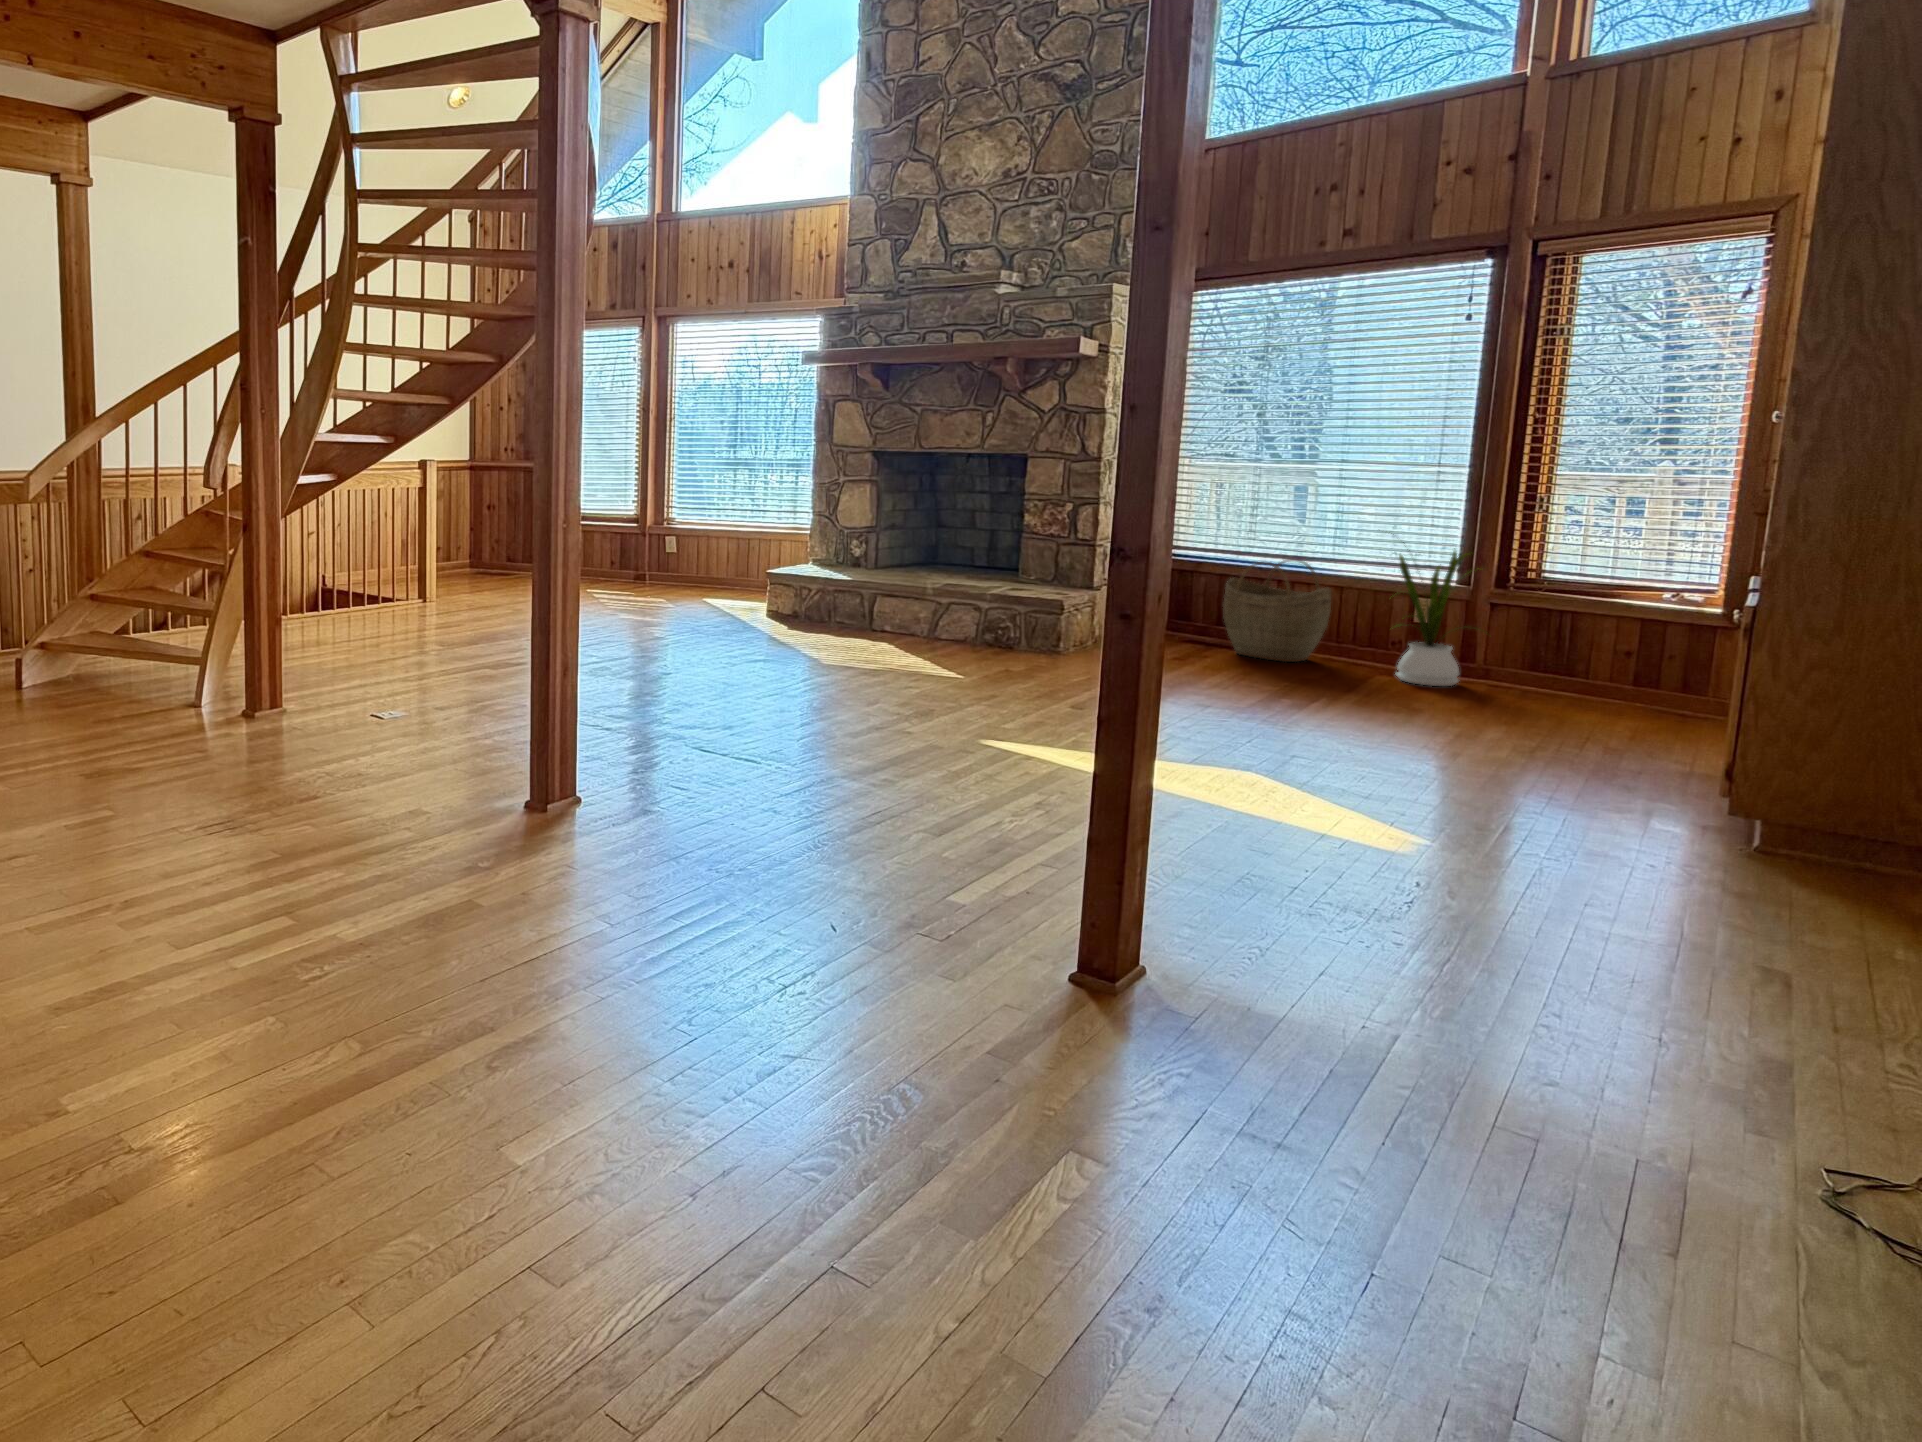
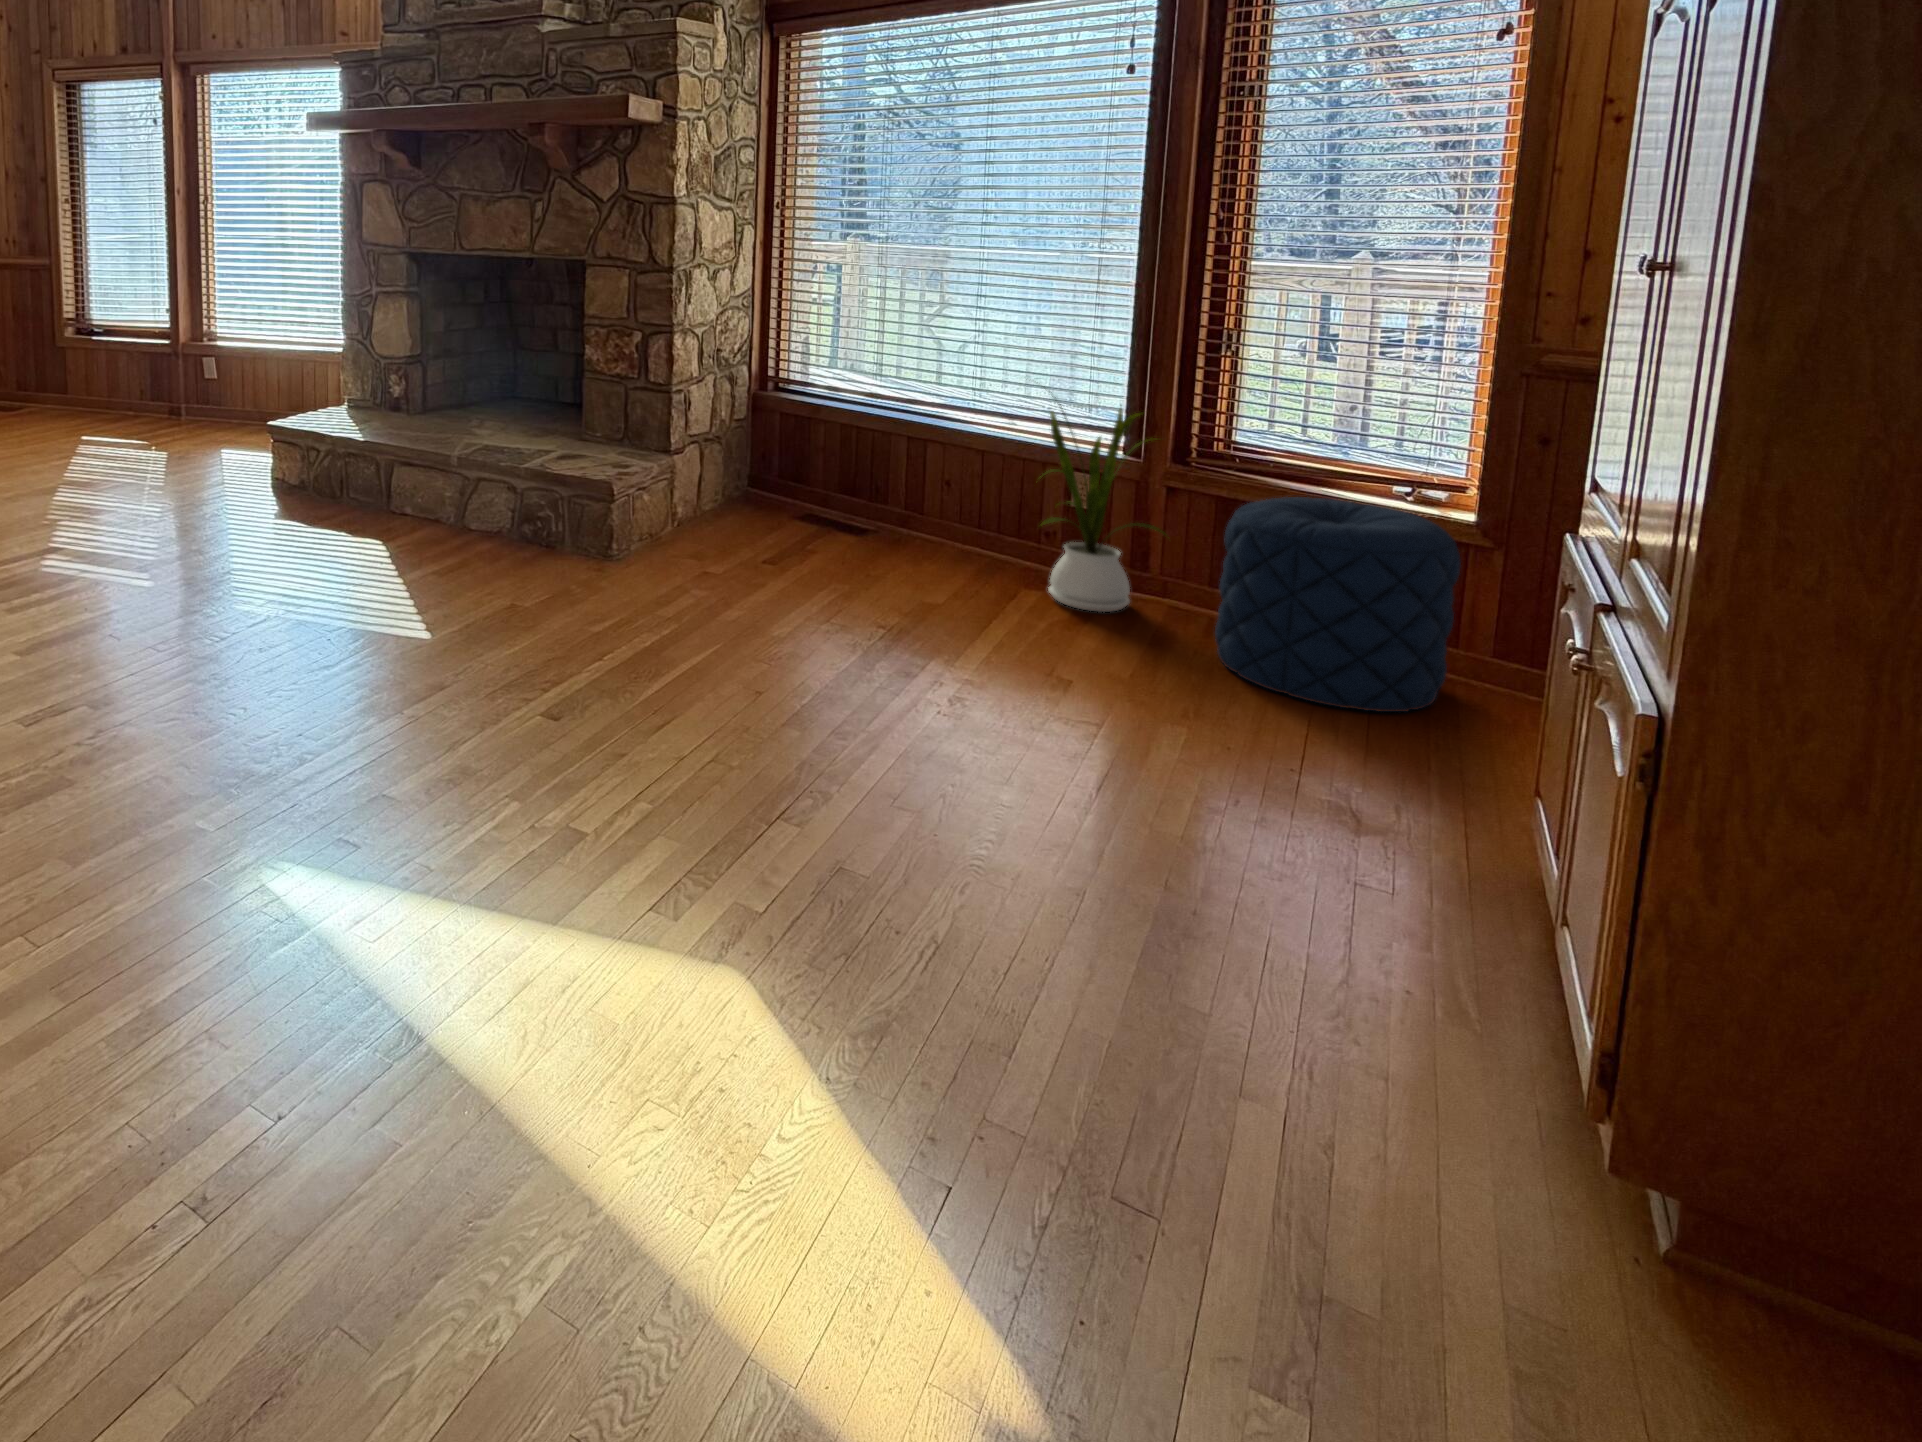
woven basket: present [1223,560,1331,662] -> none [833,411,968,563]
pouf: none [1523,603,1704,730] -> present [1215,497,1461,712]

